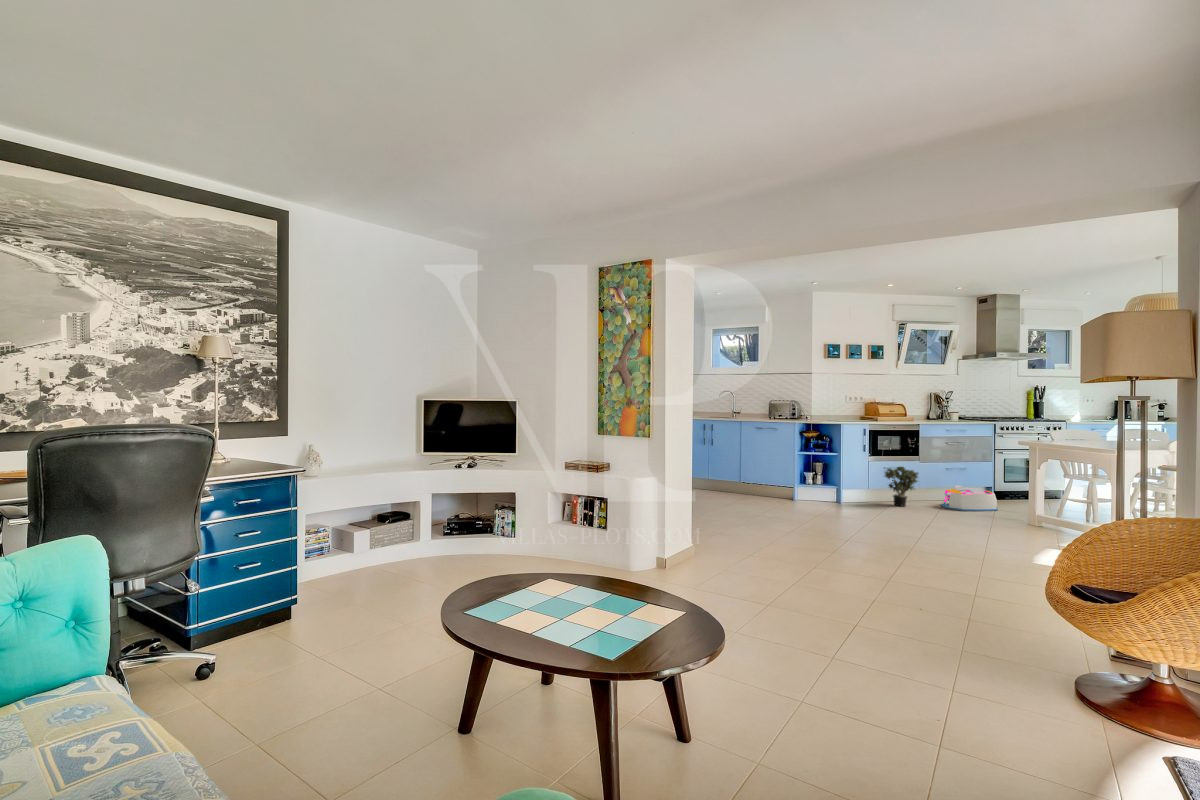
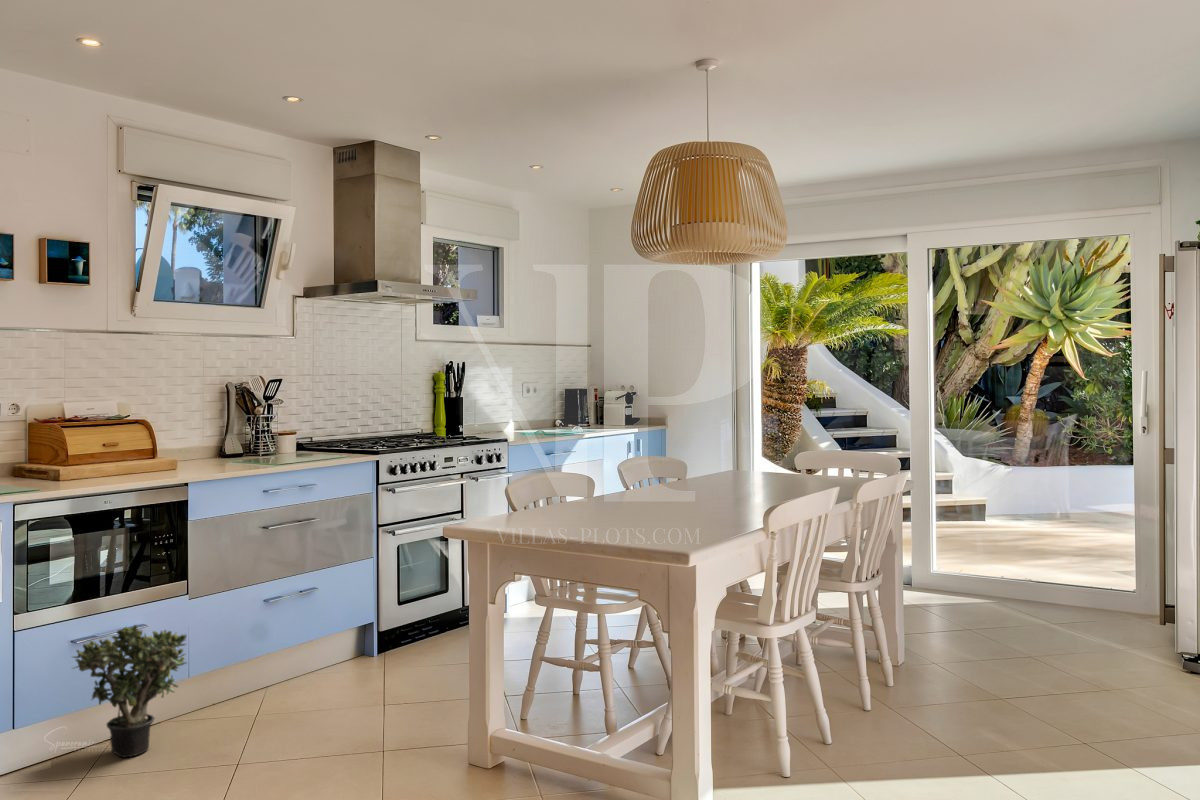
storage bin: present [942,486,998,511] -> none [256,639,392,726]

